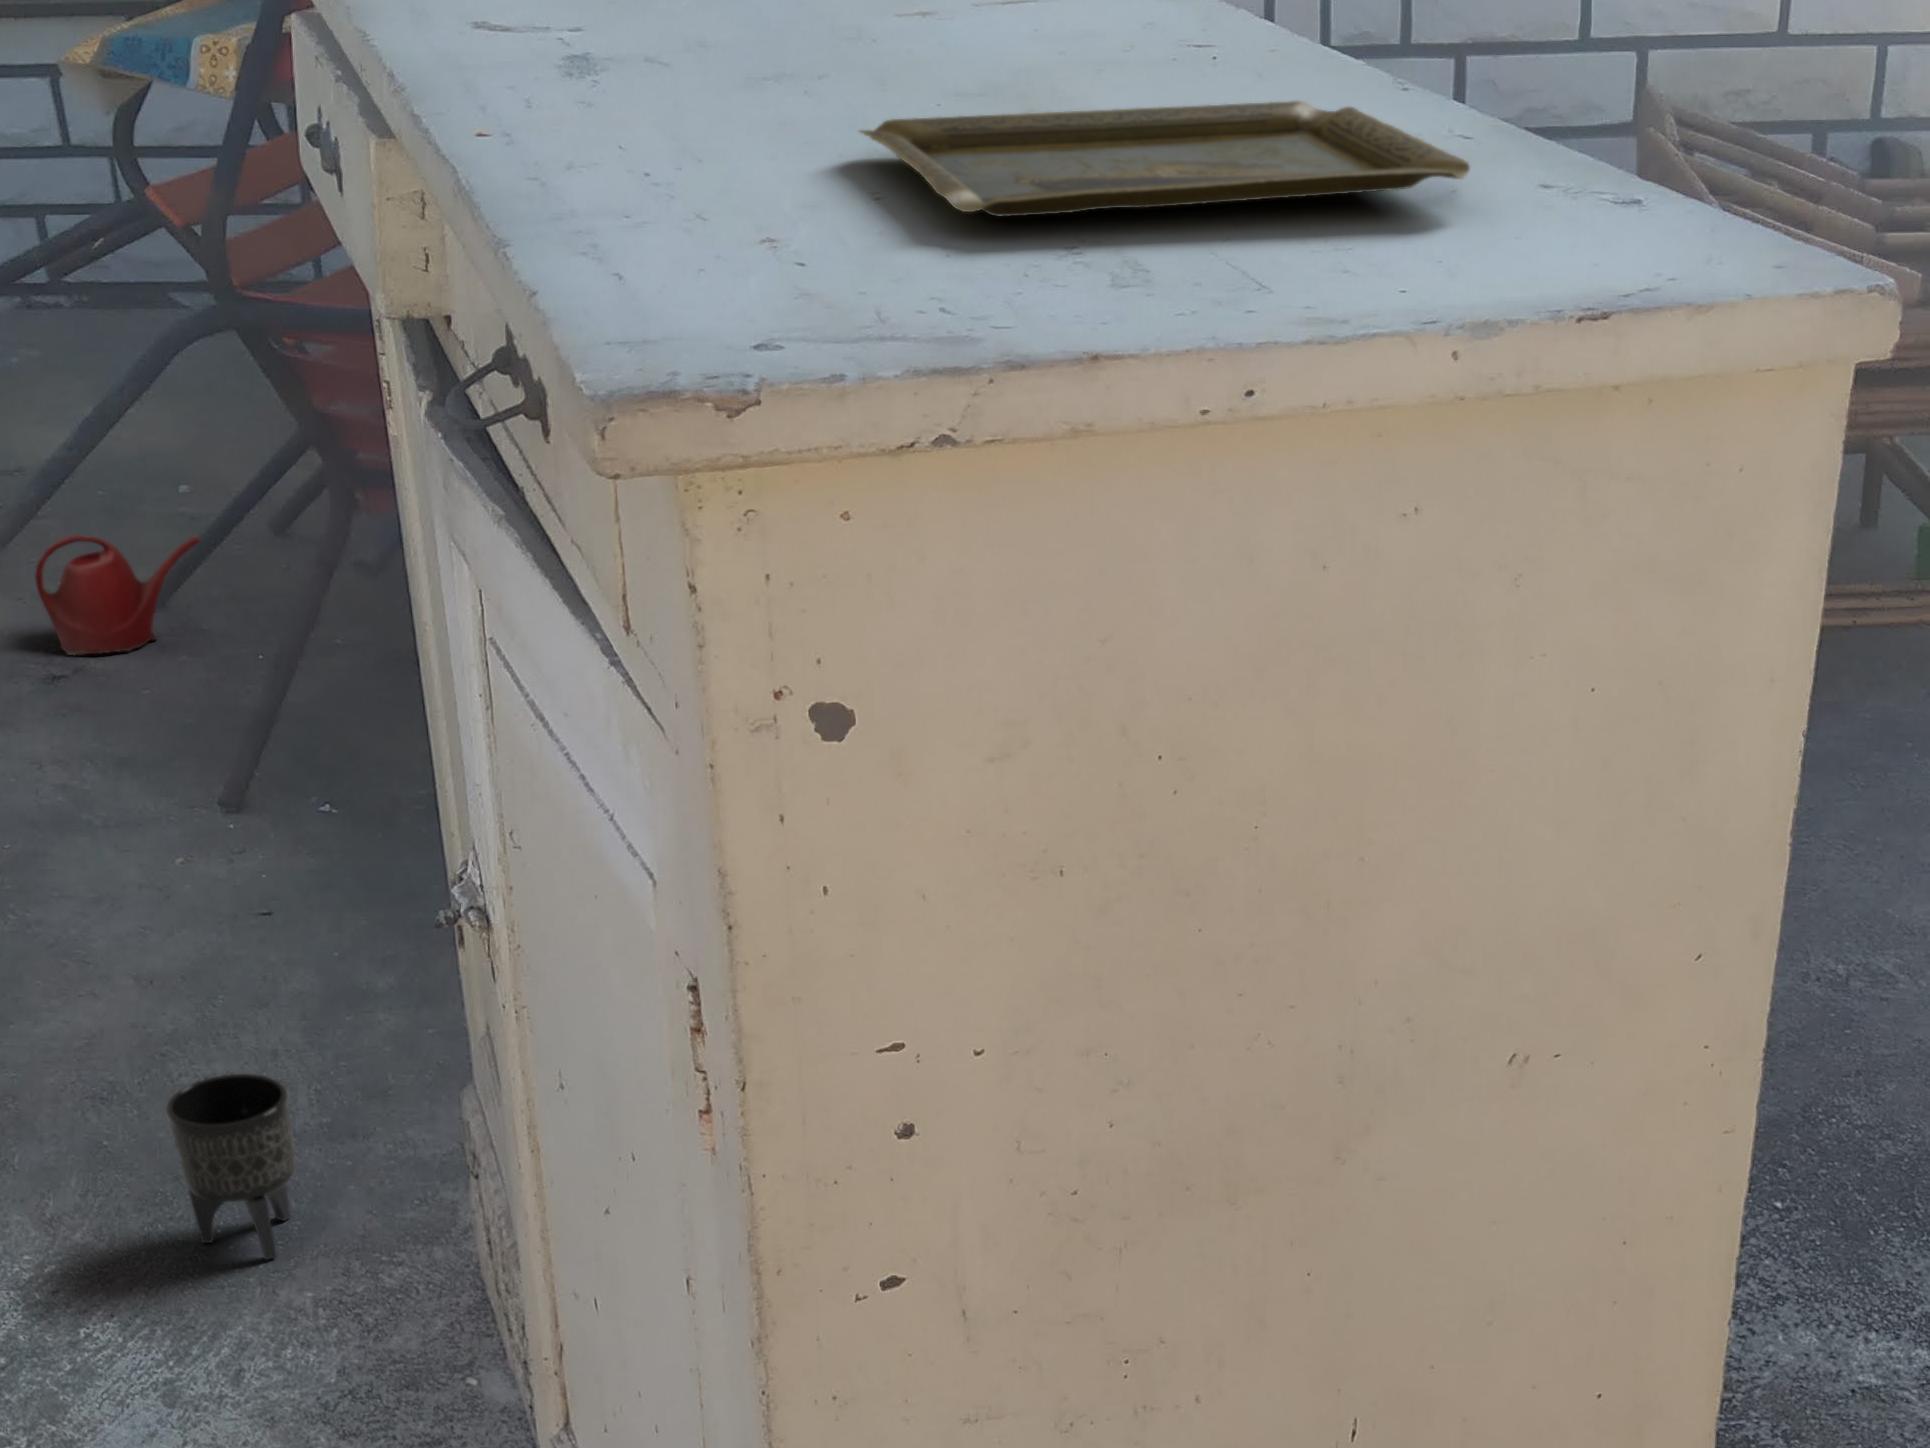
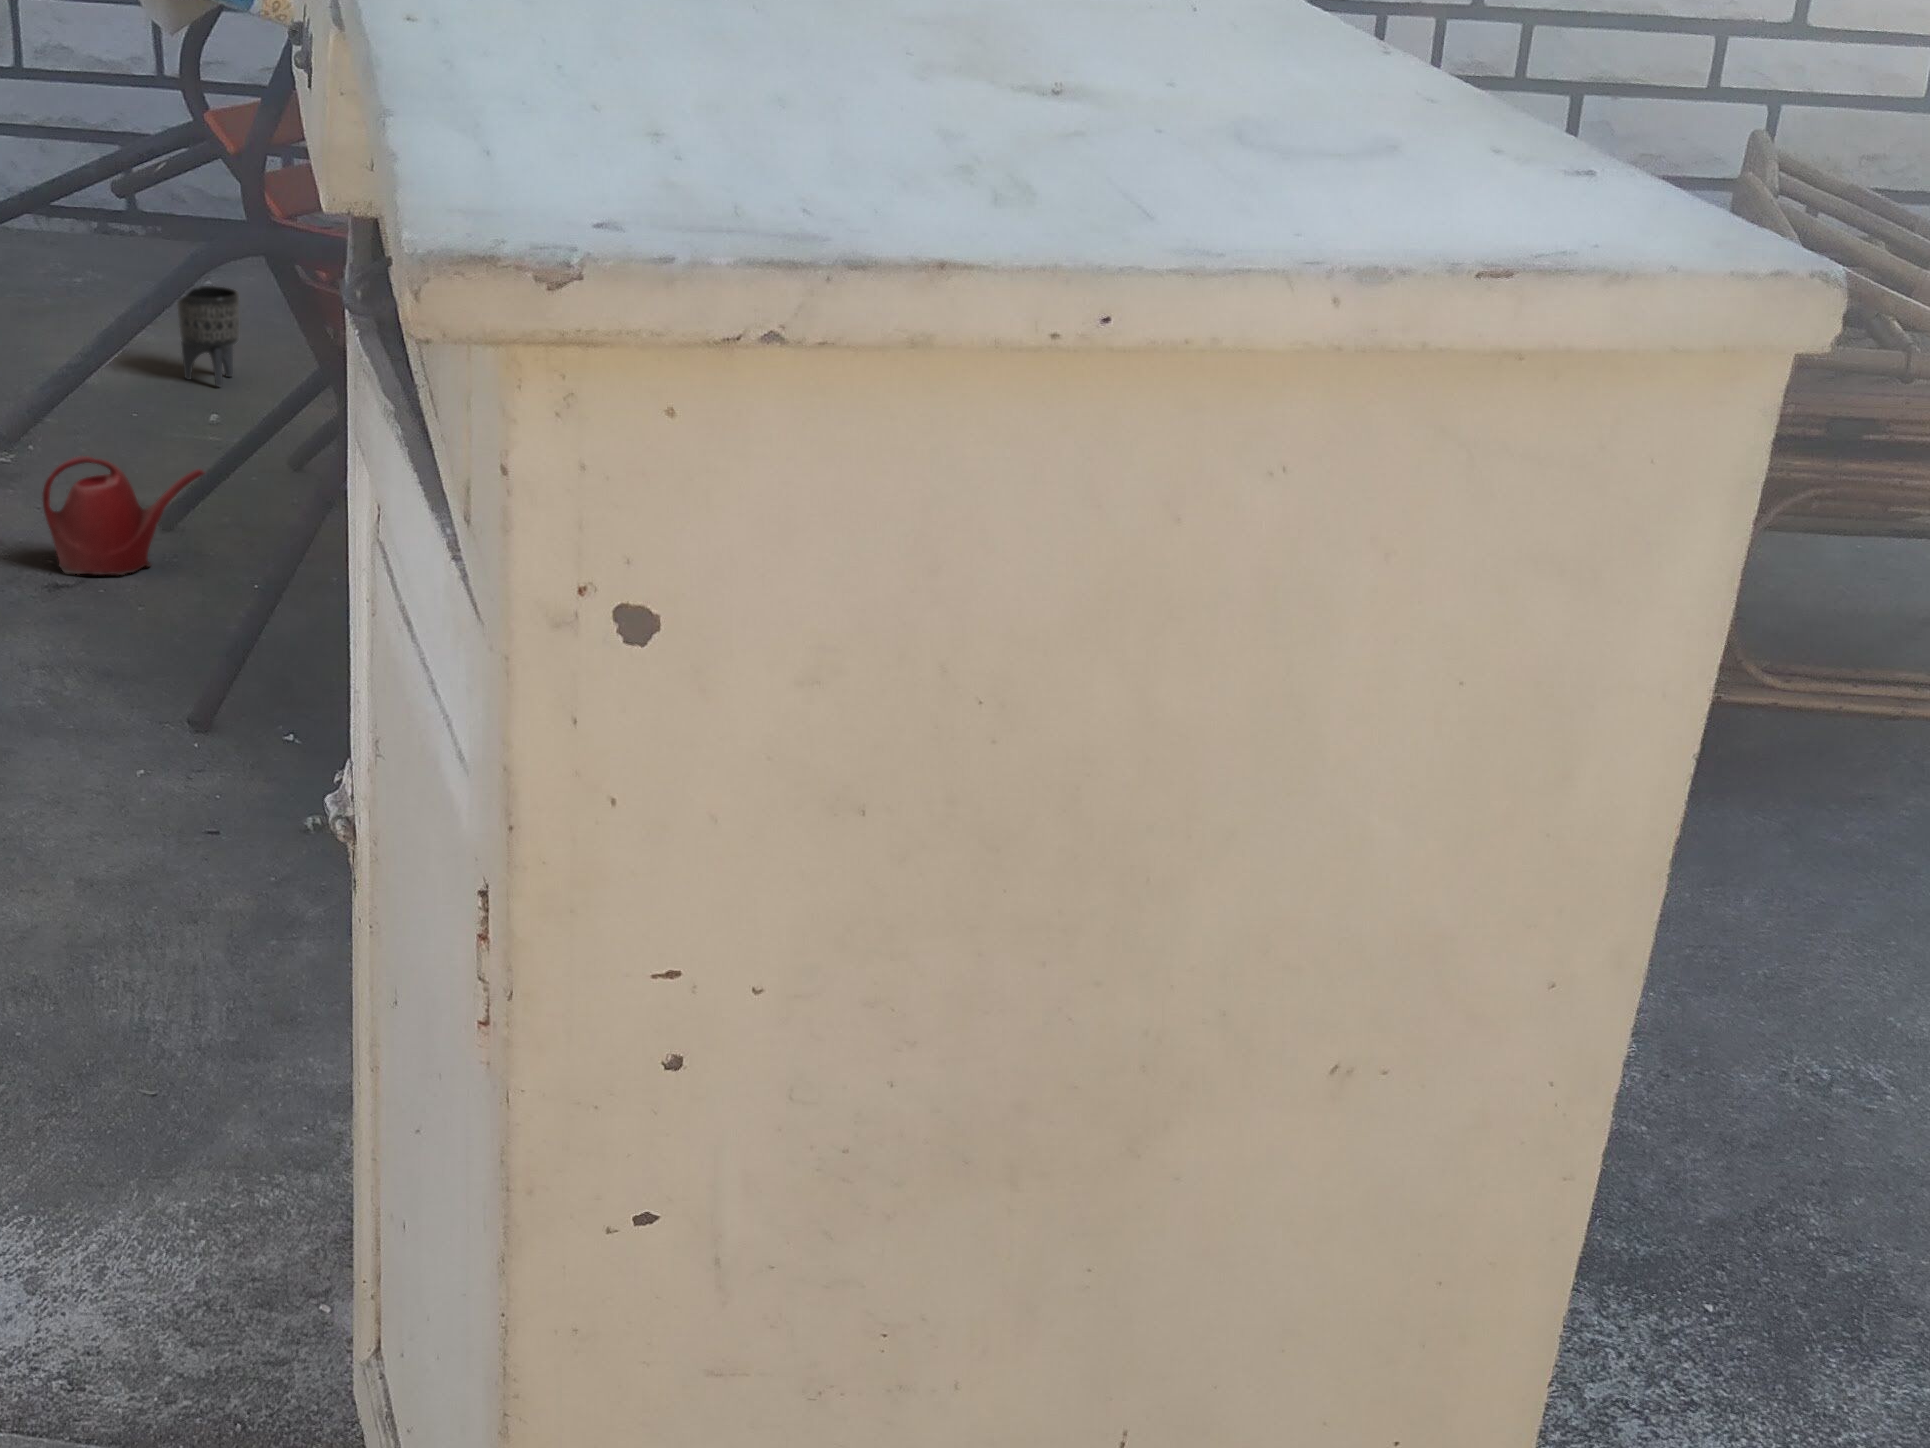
tray: present [860,101,1470,216] -> none [778,15,1408,119]
planter: present [166,1074,296,1260] -> present [177,286,239,386]

